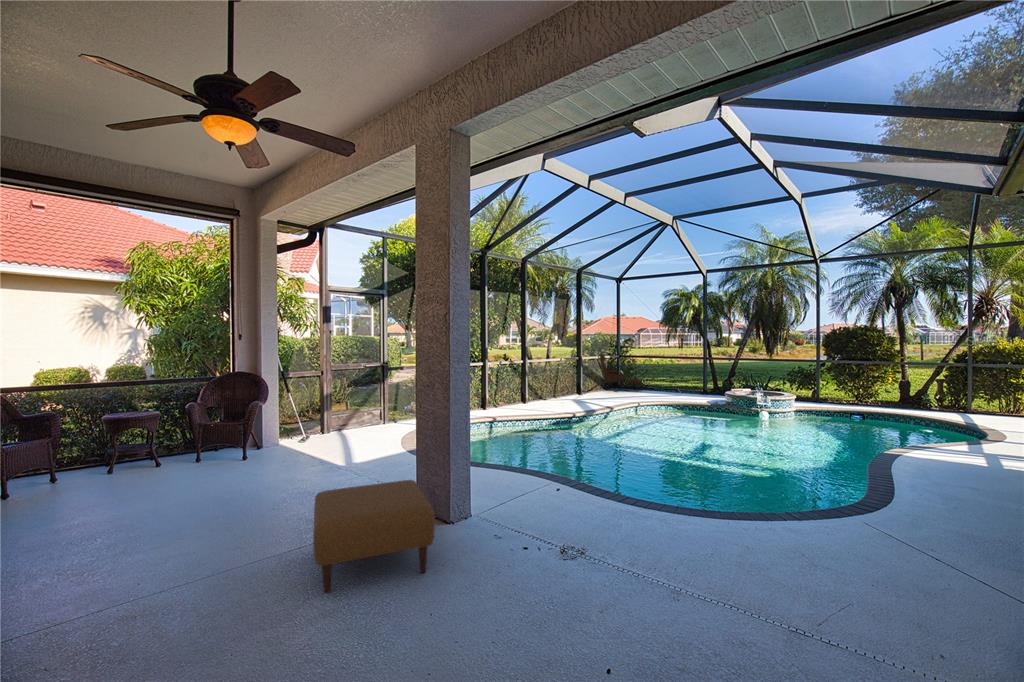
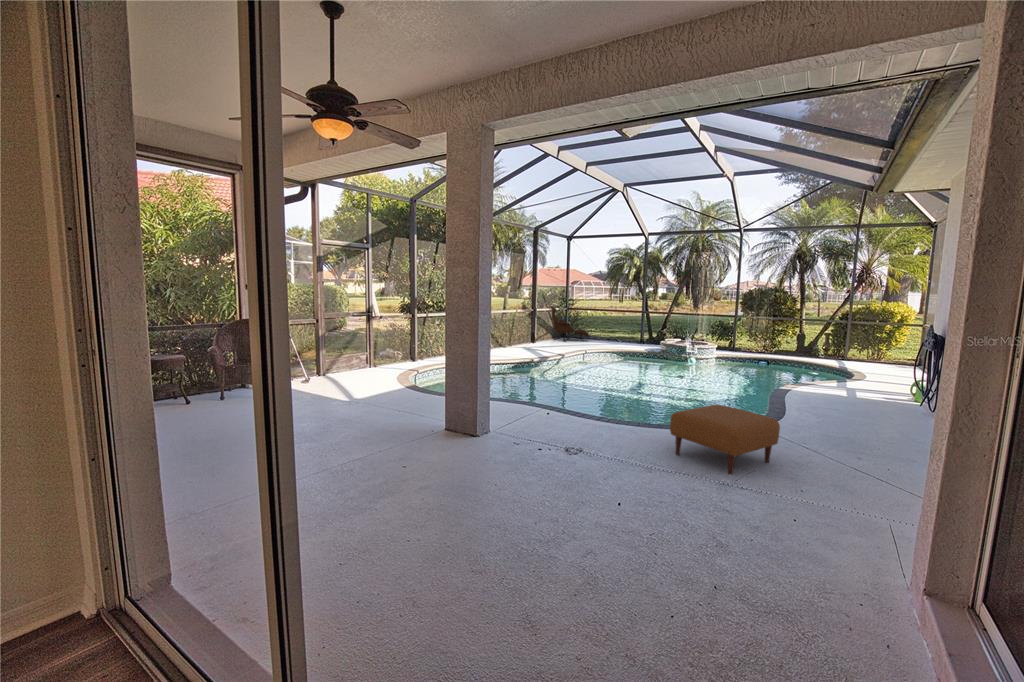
ottoman: present [313,480,435,593] -> present [670,405,780,475]

